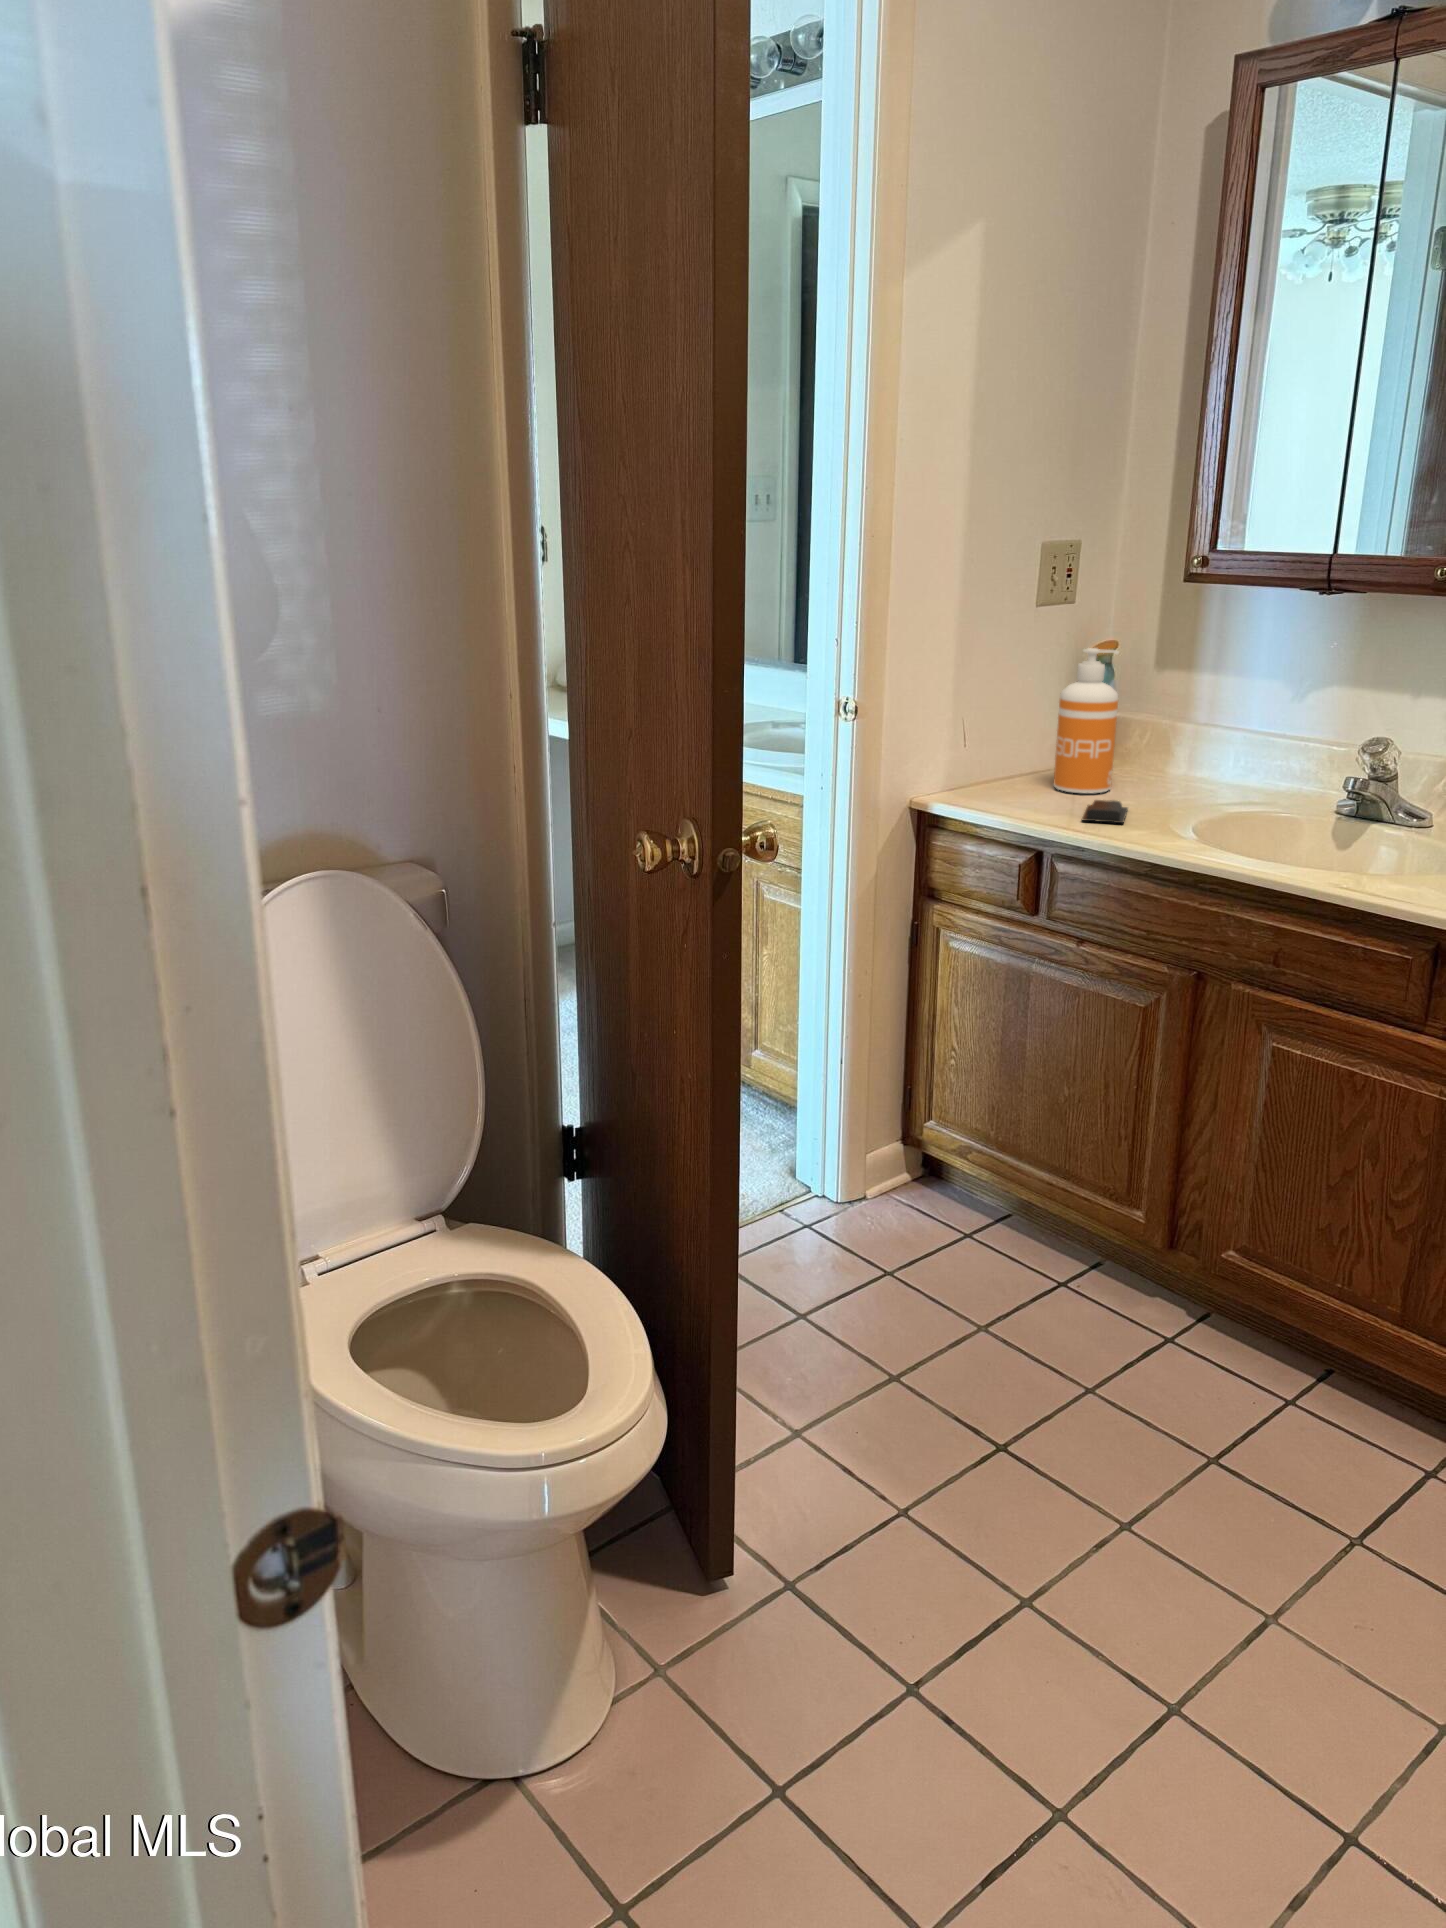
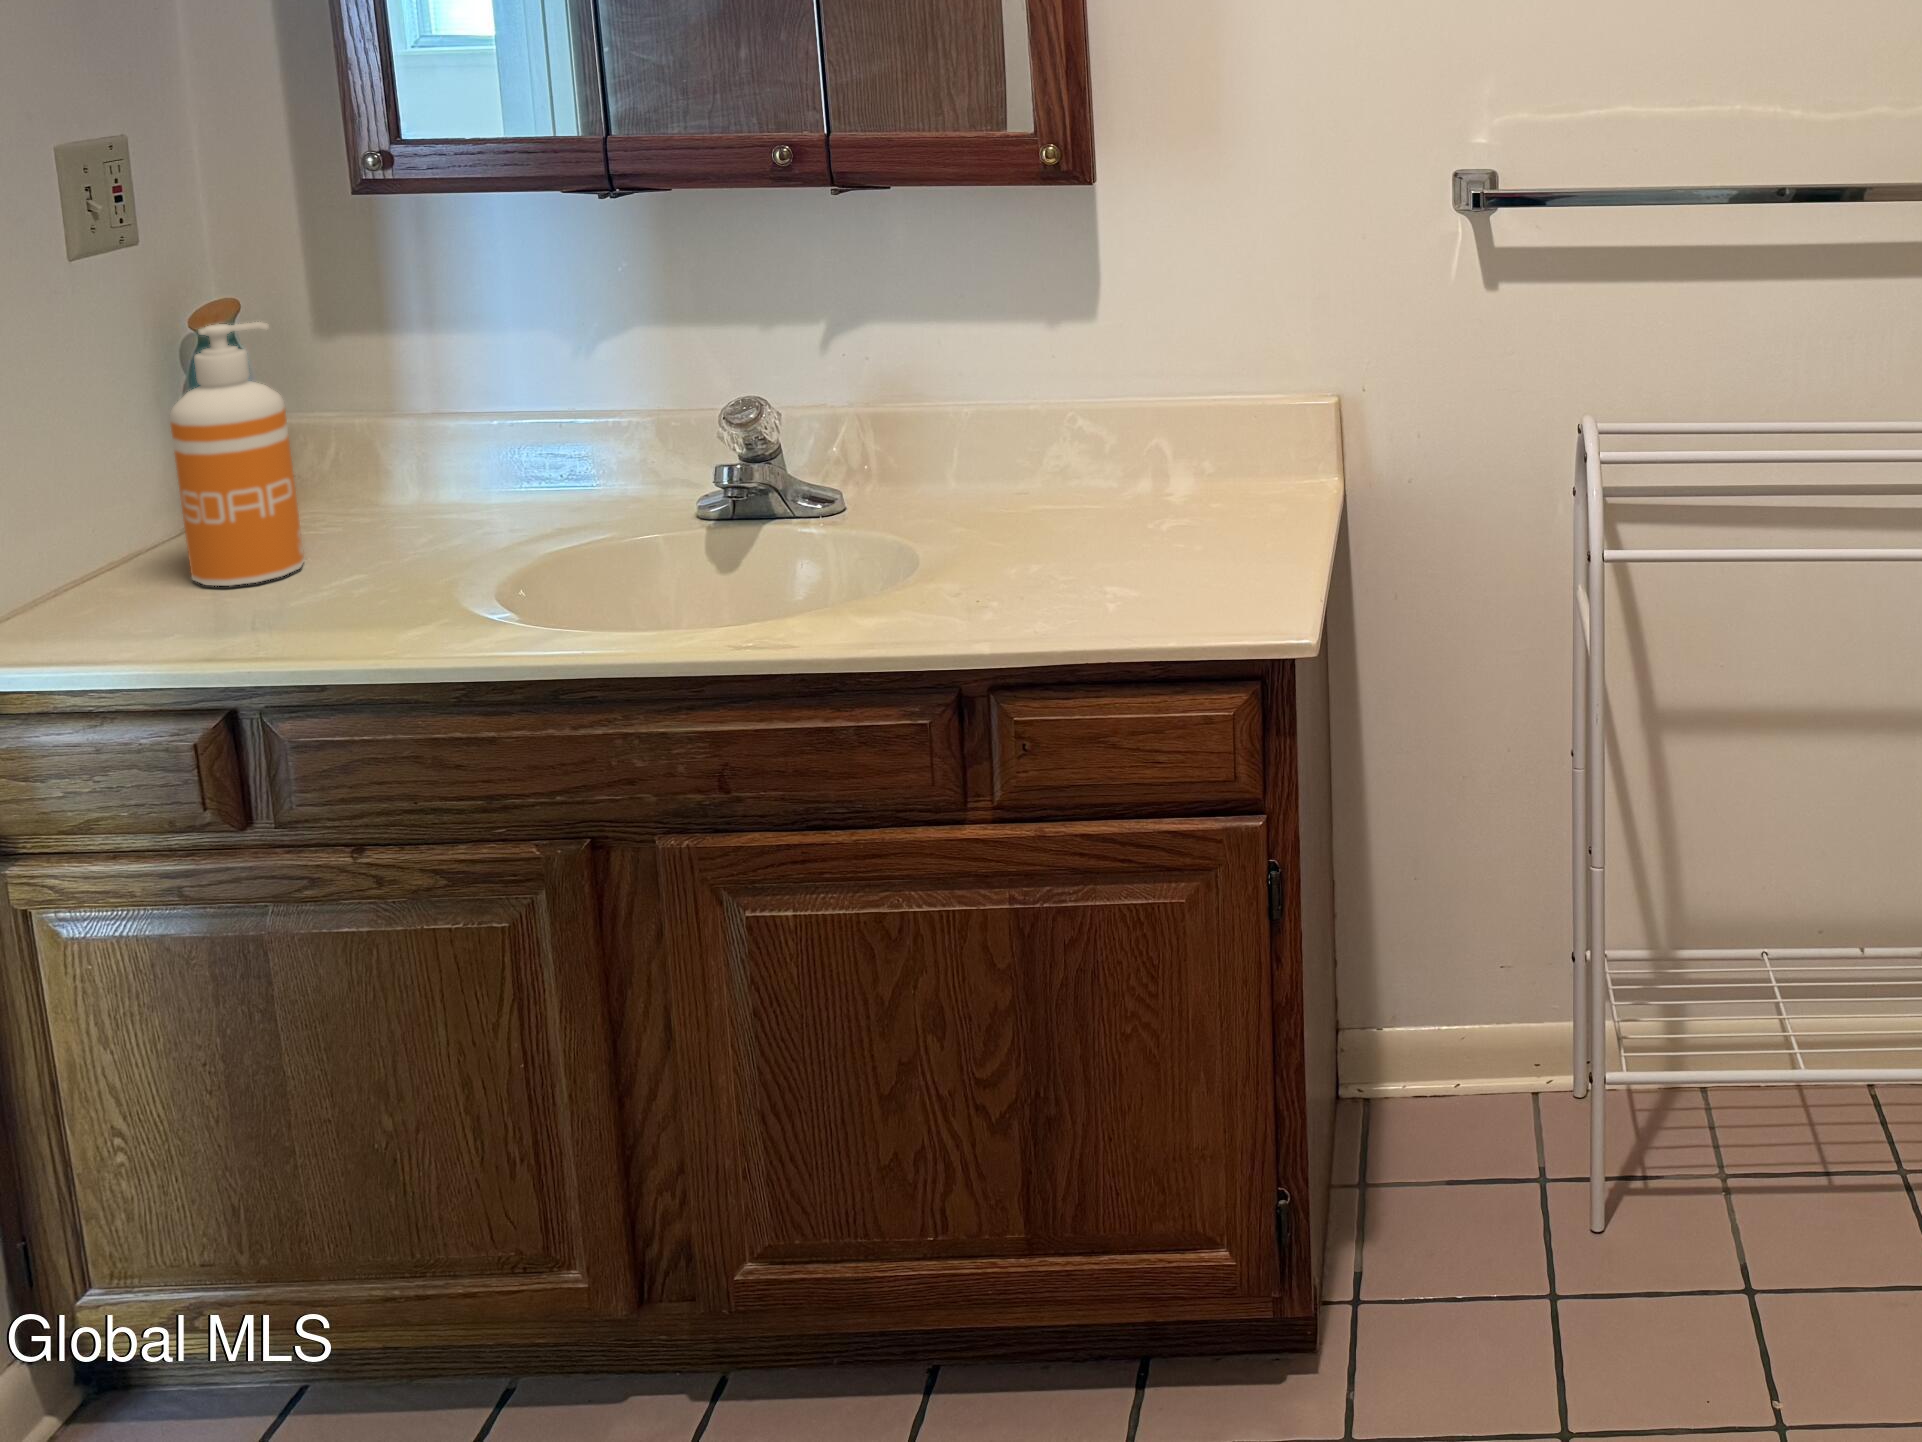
soap bar: present [1082,800,1128,823] -> none [287,584,382,637]

